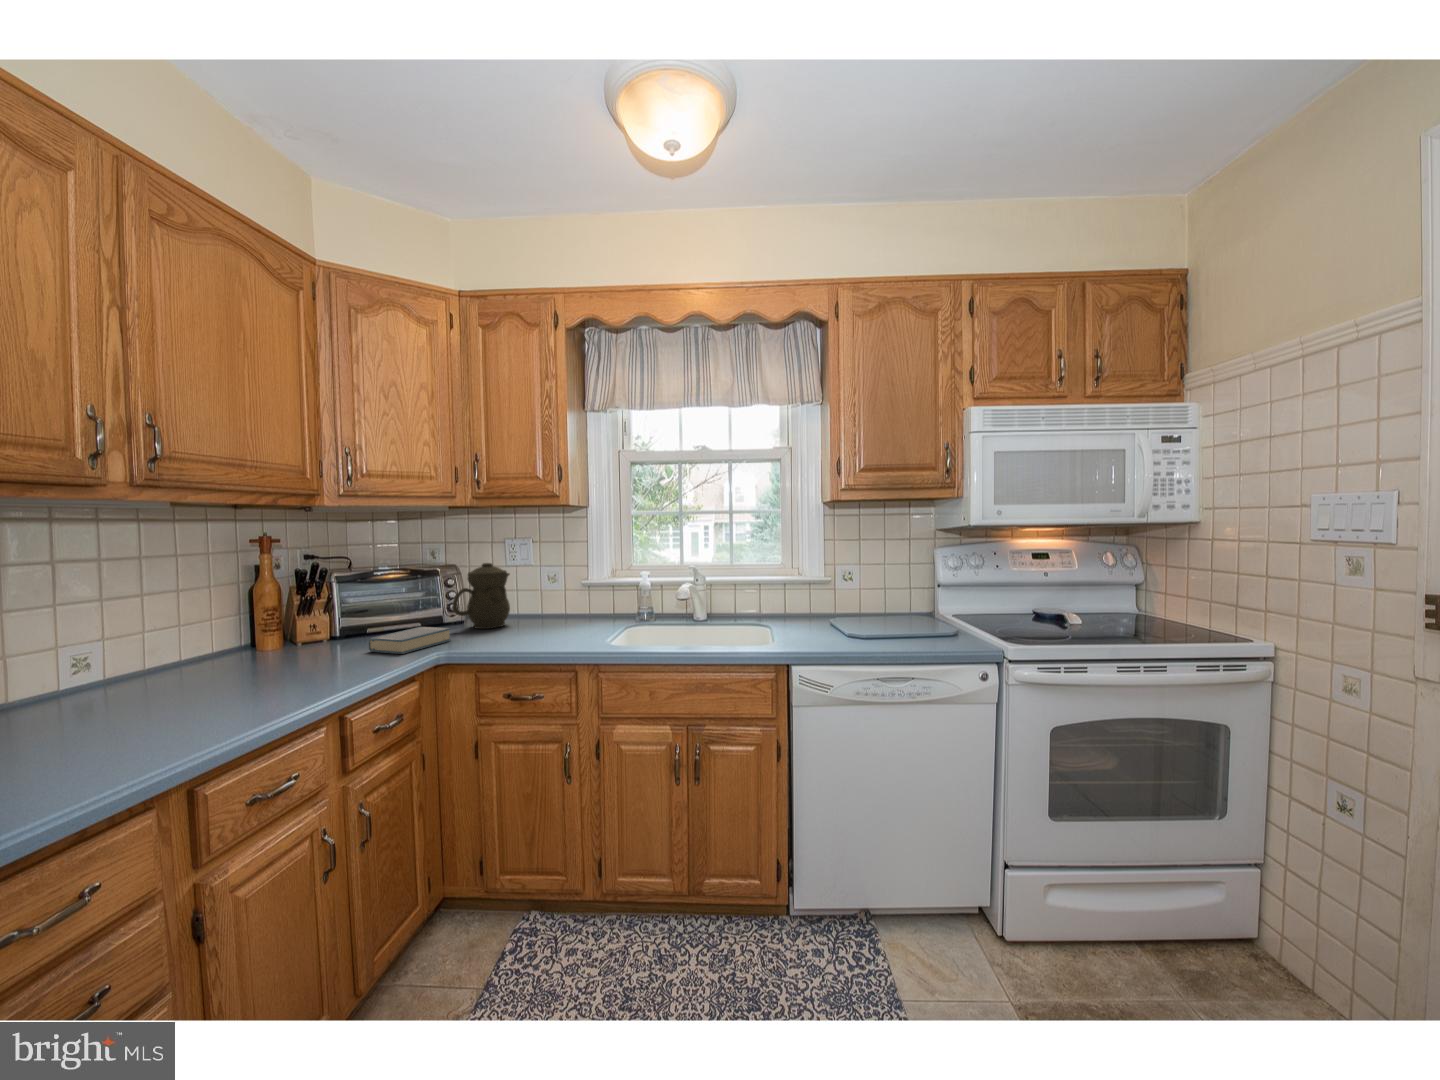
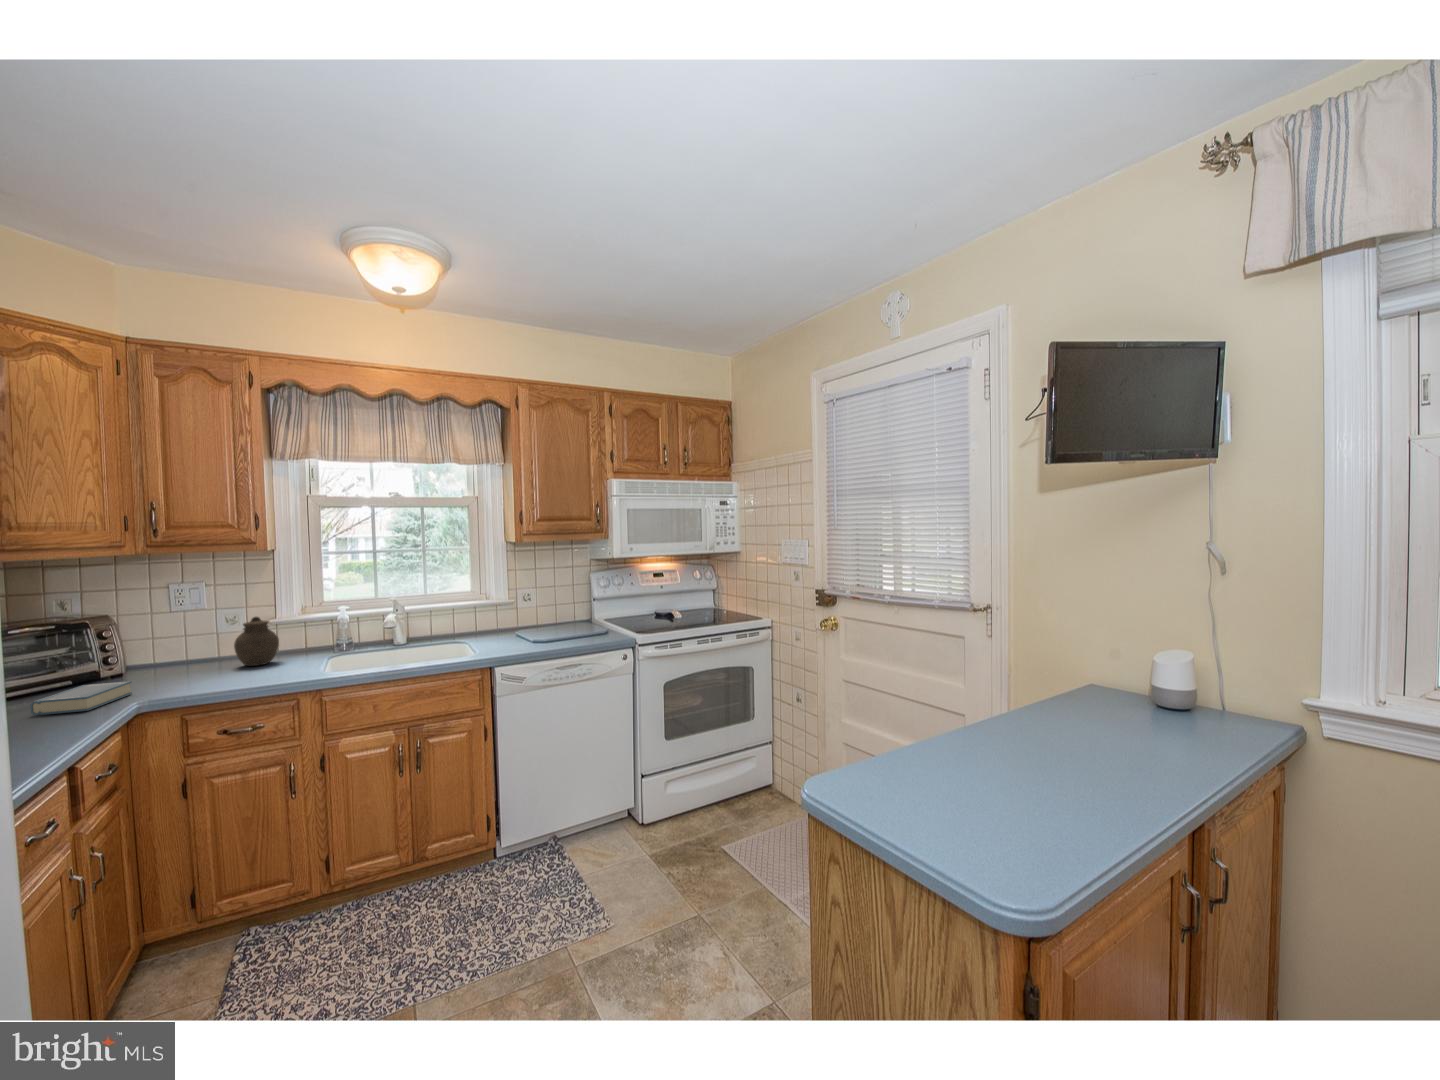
teapot: present [452,563,510,629] -> none [117,612,187,681]
jar: none [546,574,584,625] -> present [234,617,279,666]

